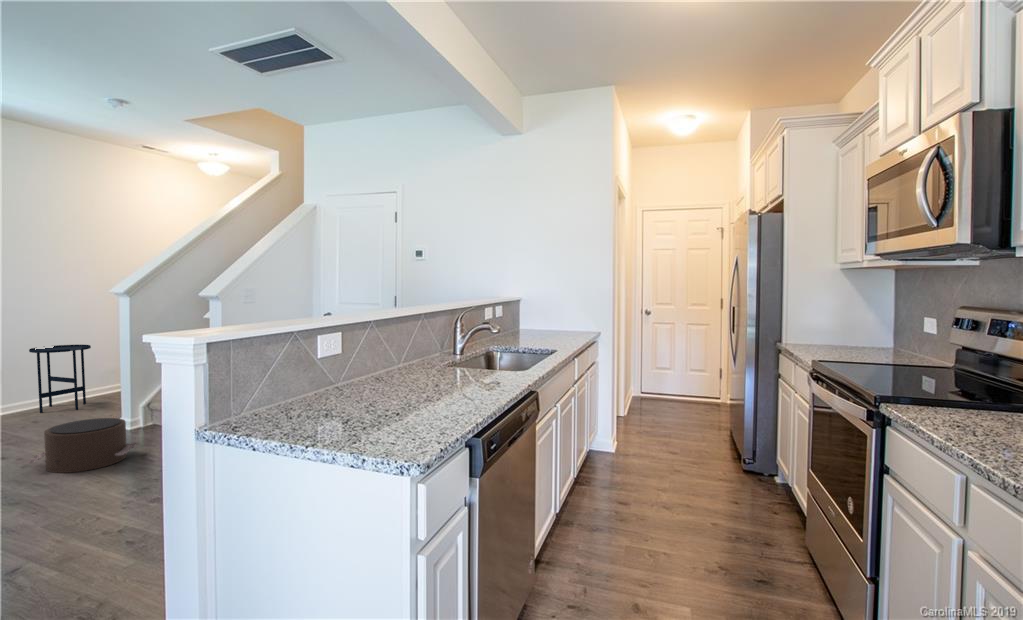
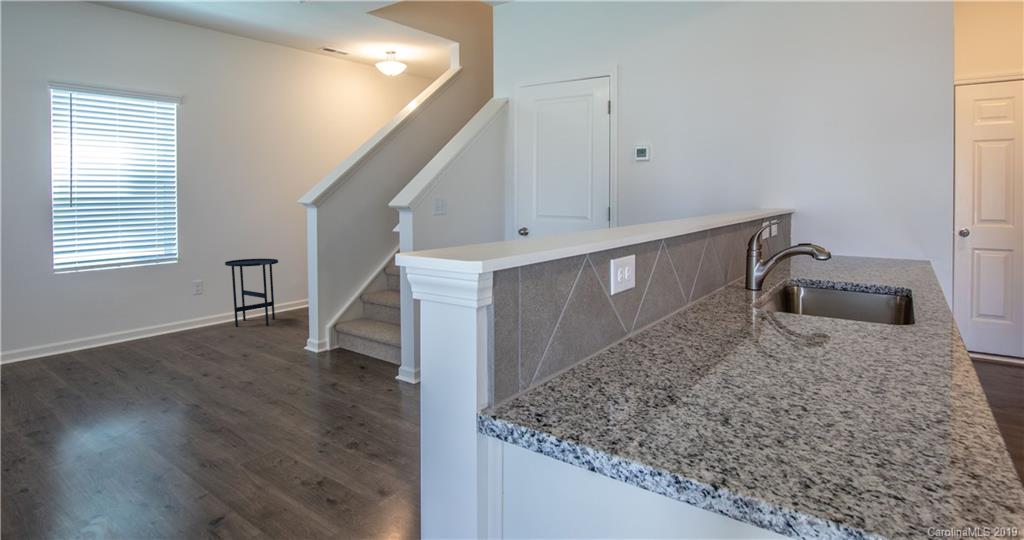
pouf: present [27,418,135,473] -> none [227,340,327,398]

